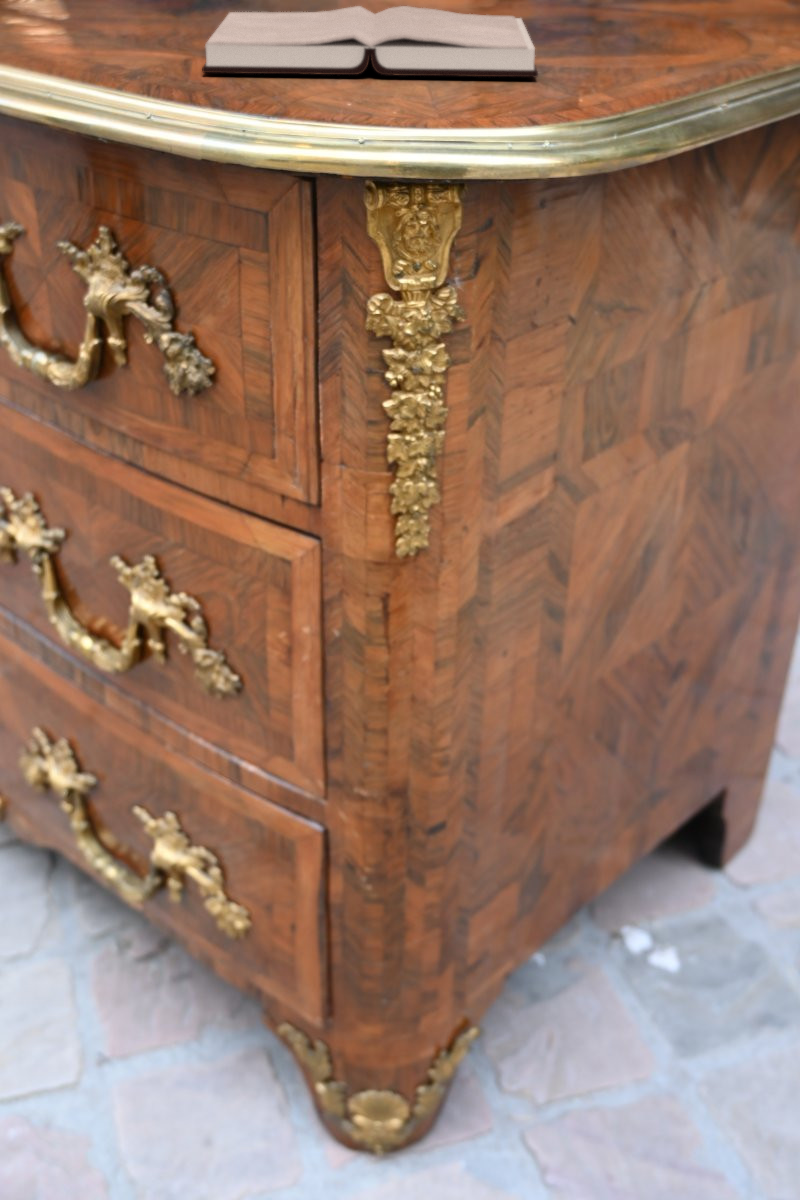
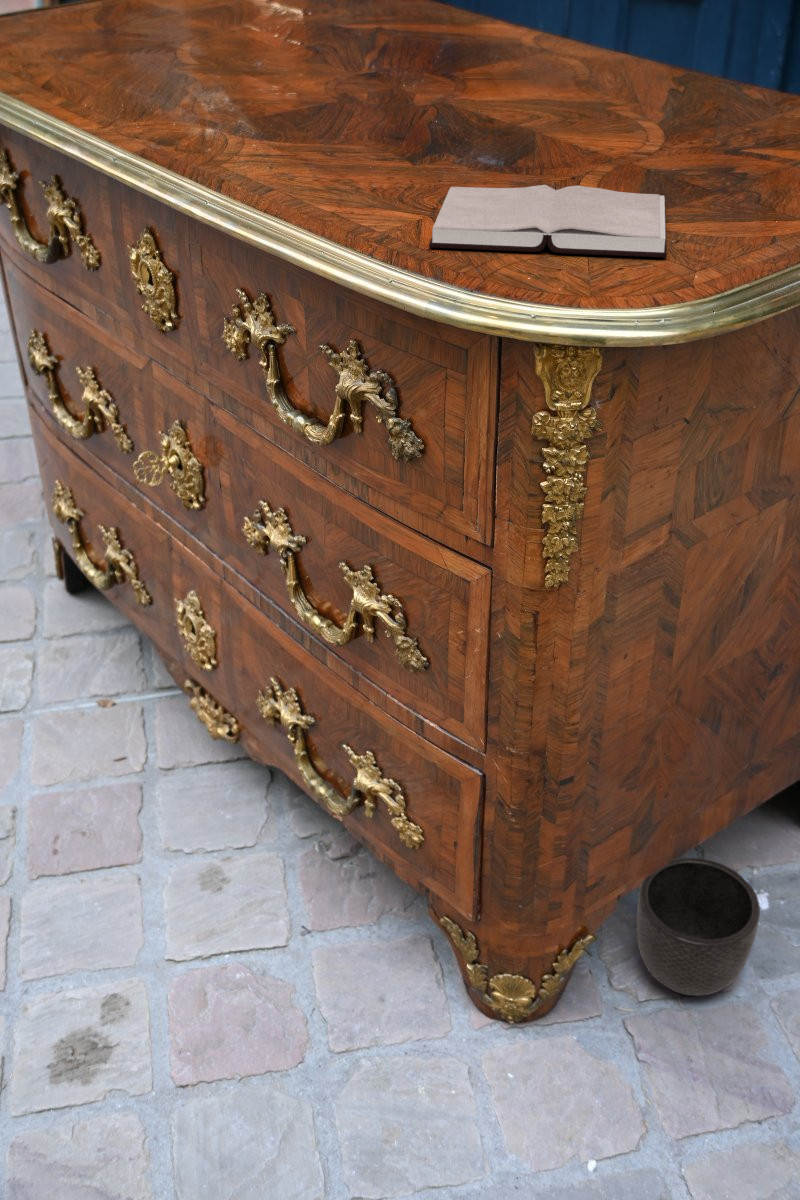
planter: none [532,914,688,1094] -> present [637,857,760,996]

